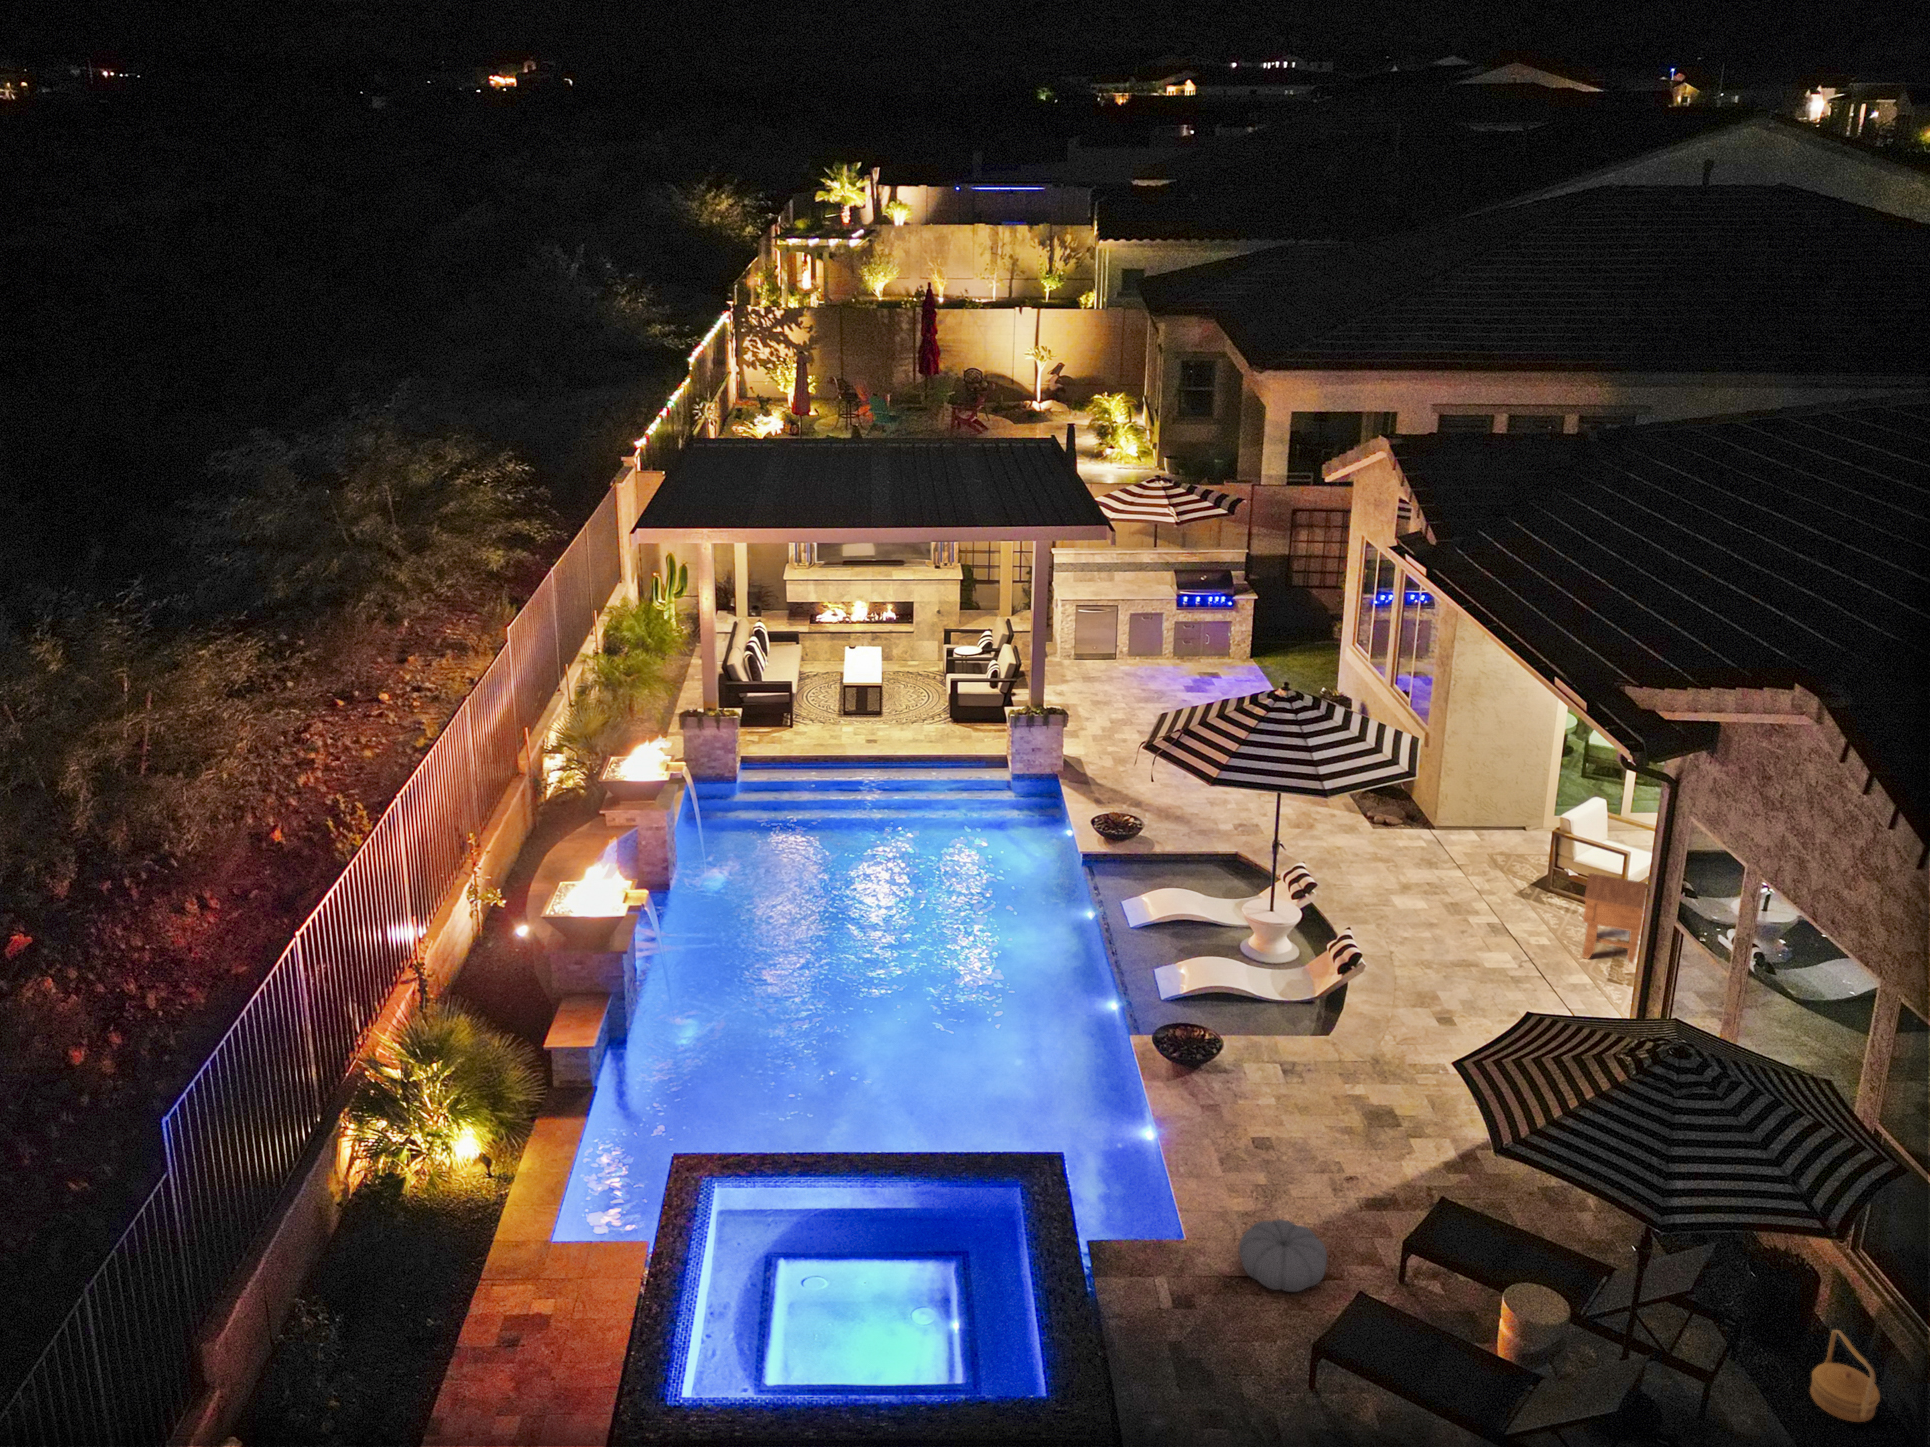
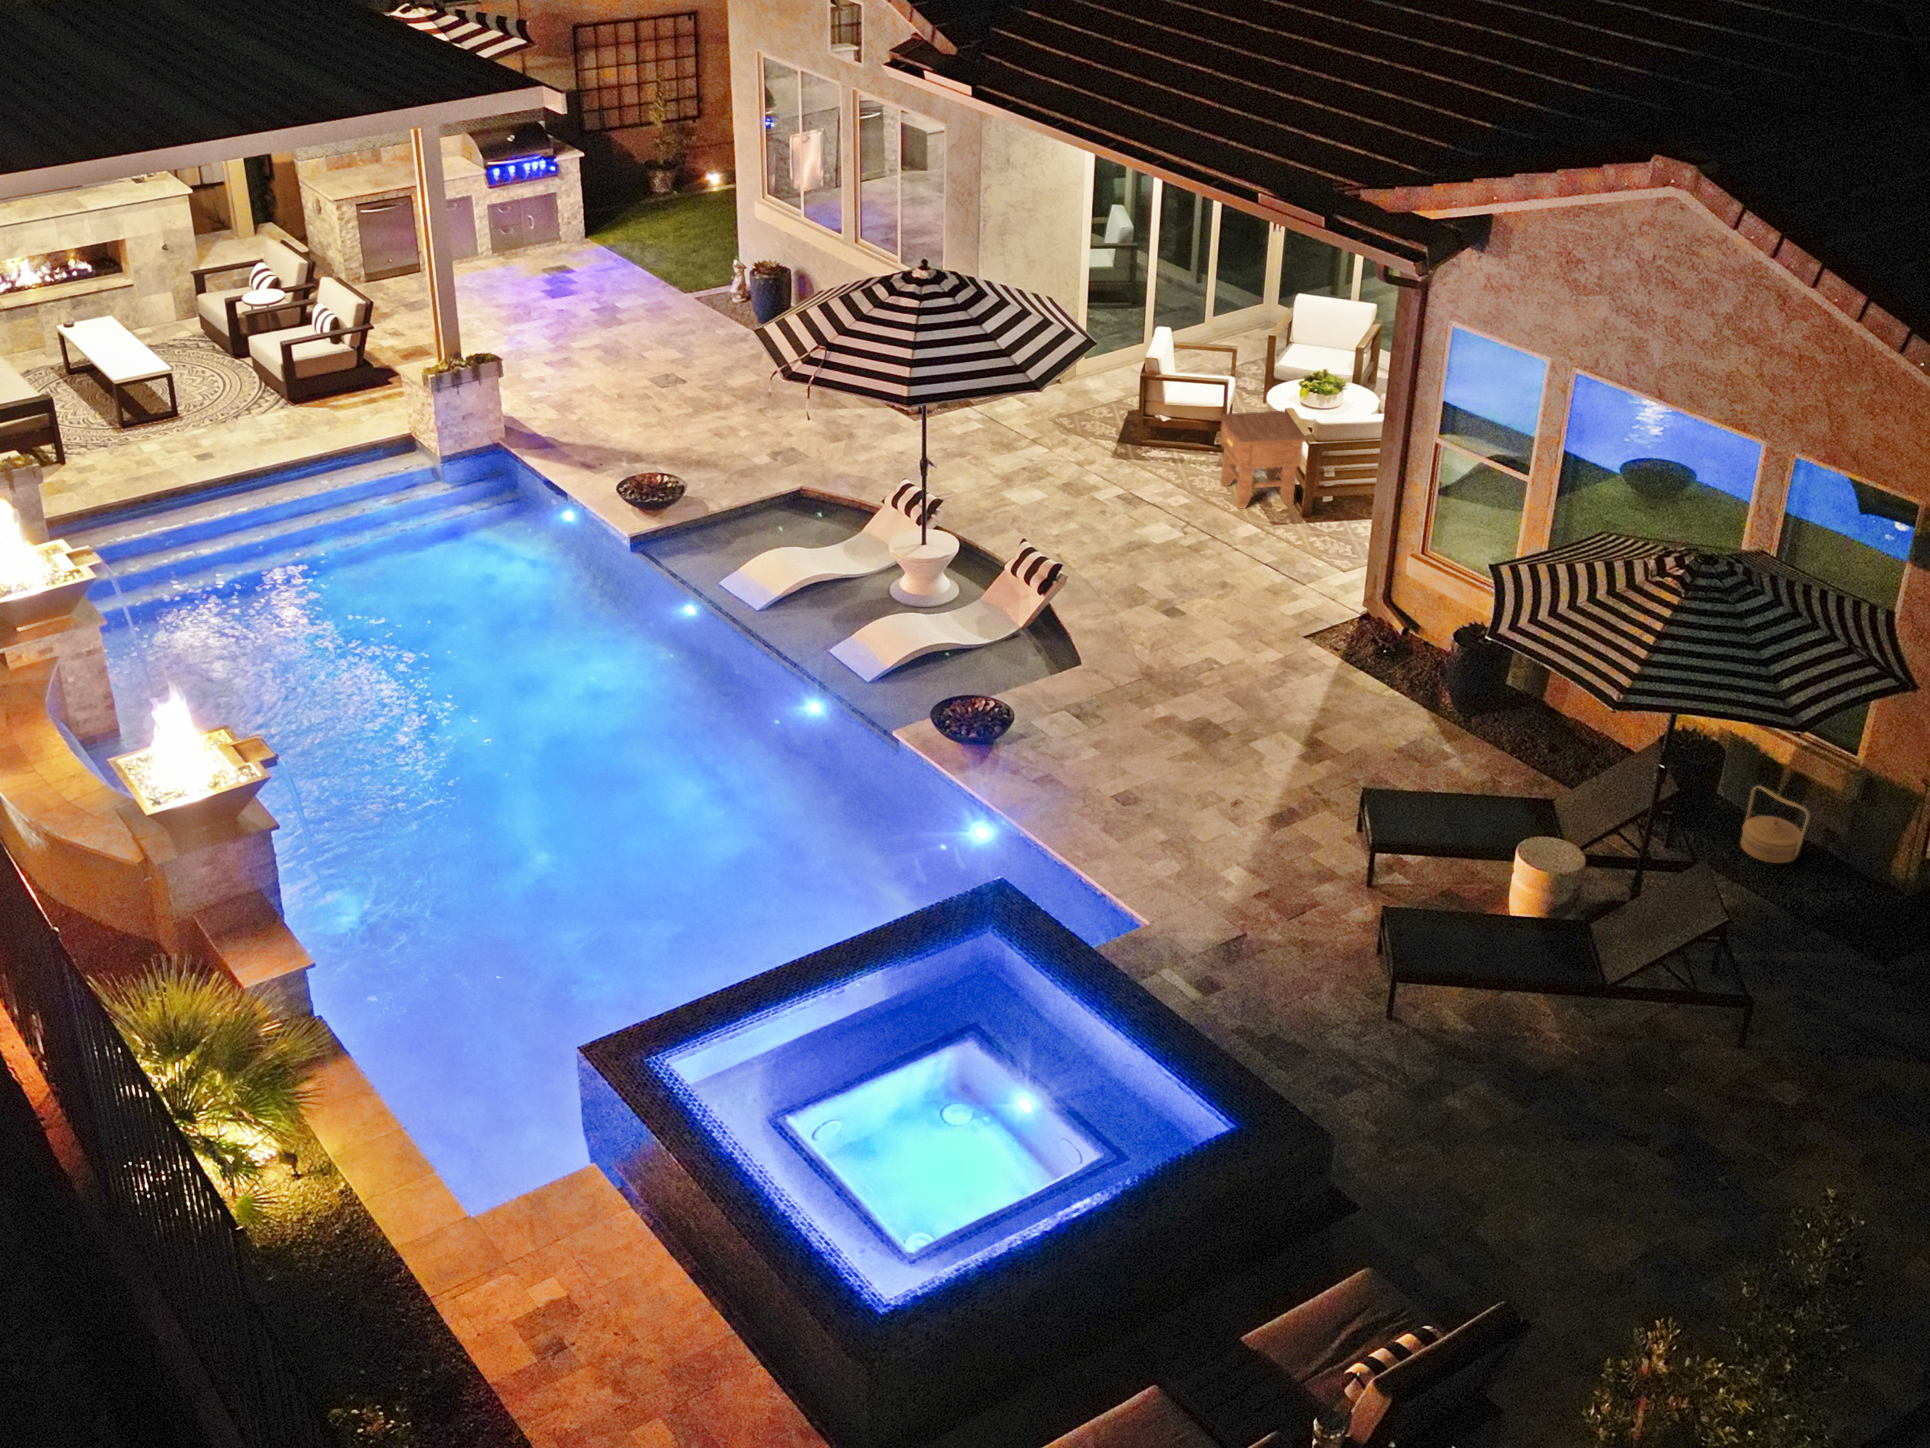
pouf: present [1239,1219,1327,1292] -> none [1220,868,1319,944]

